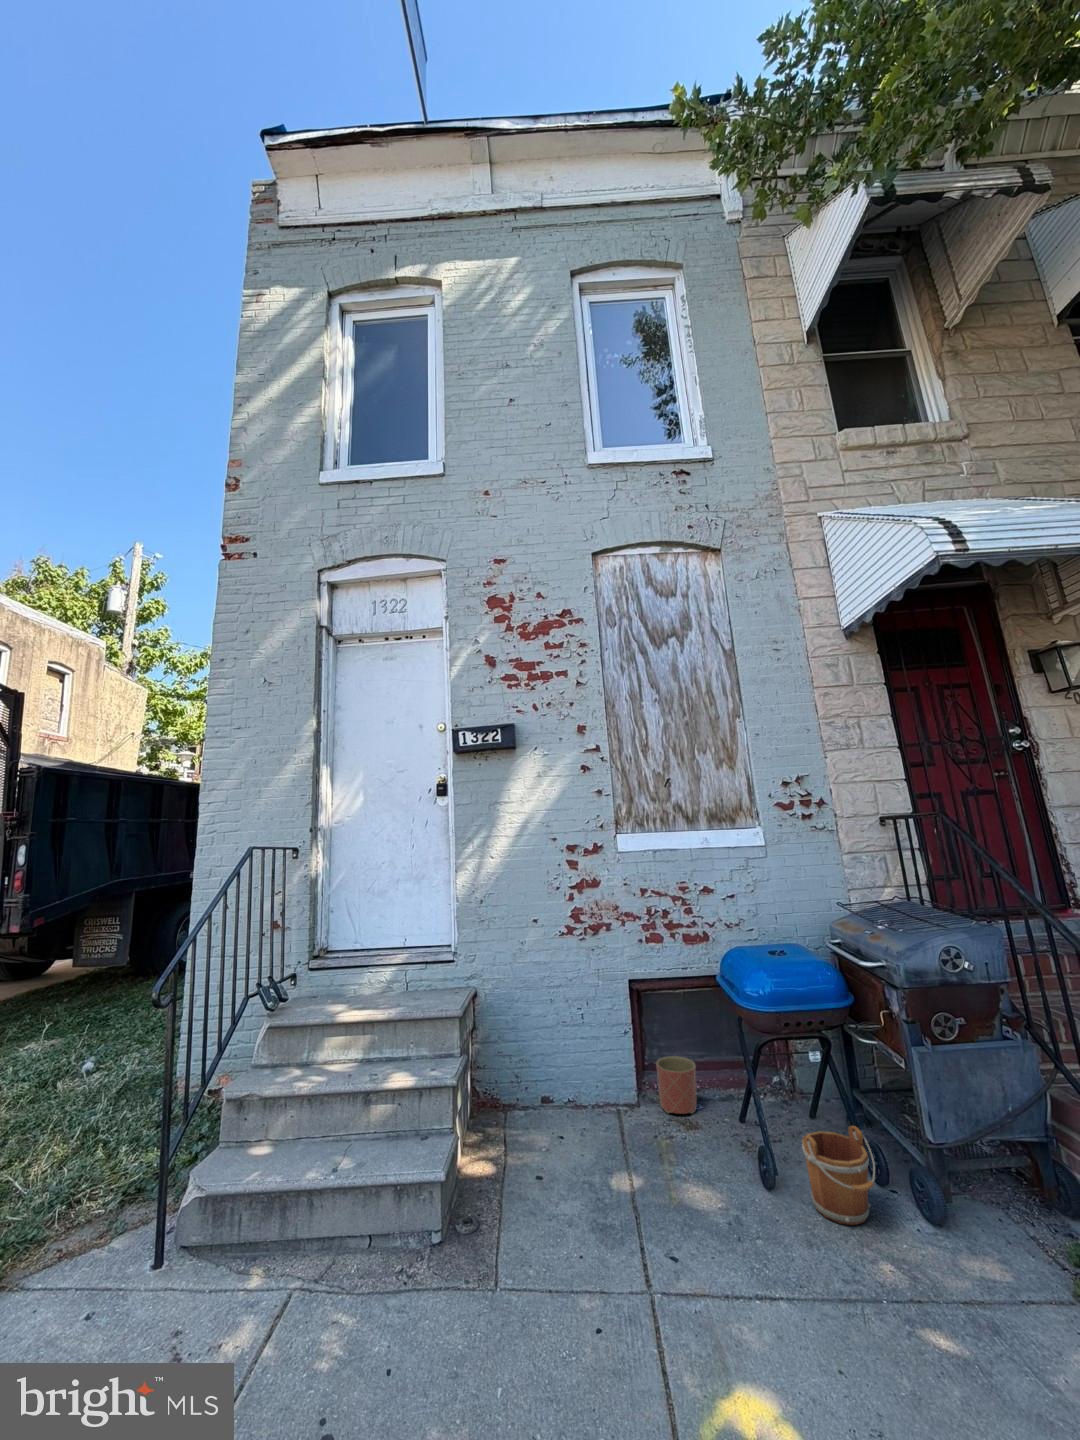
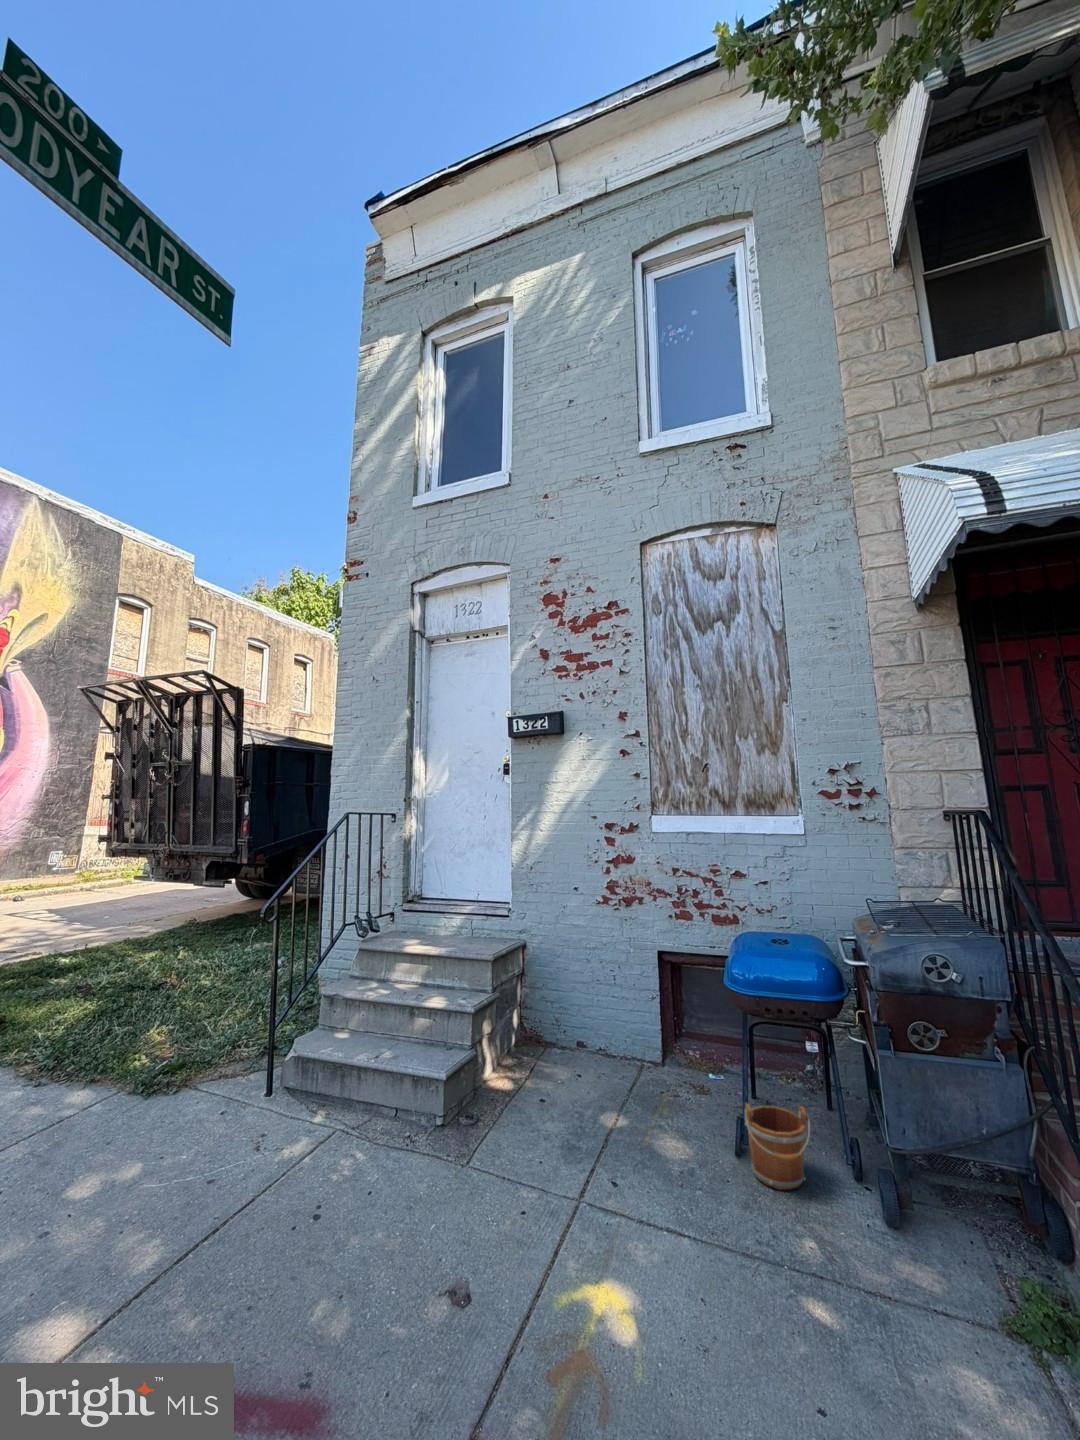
planter: present [656,1056,697,1114] -> none [674,1027,712,1080]

